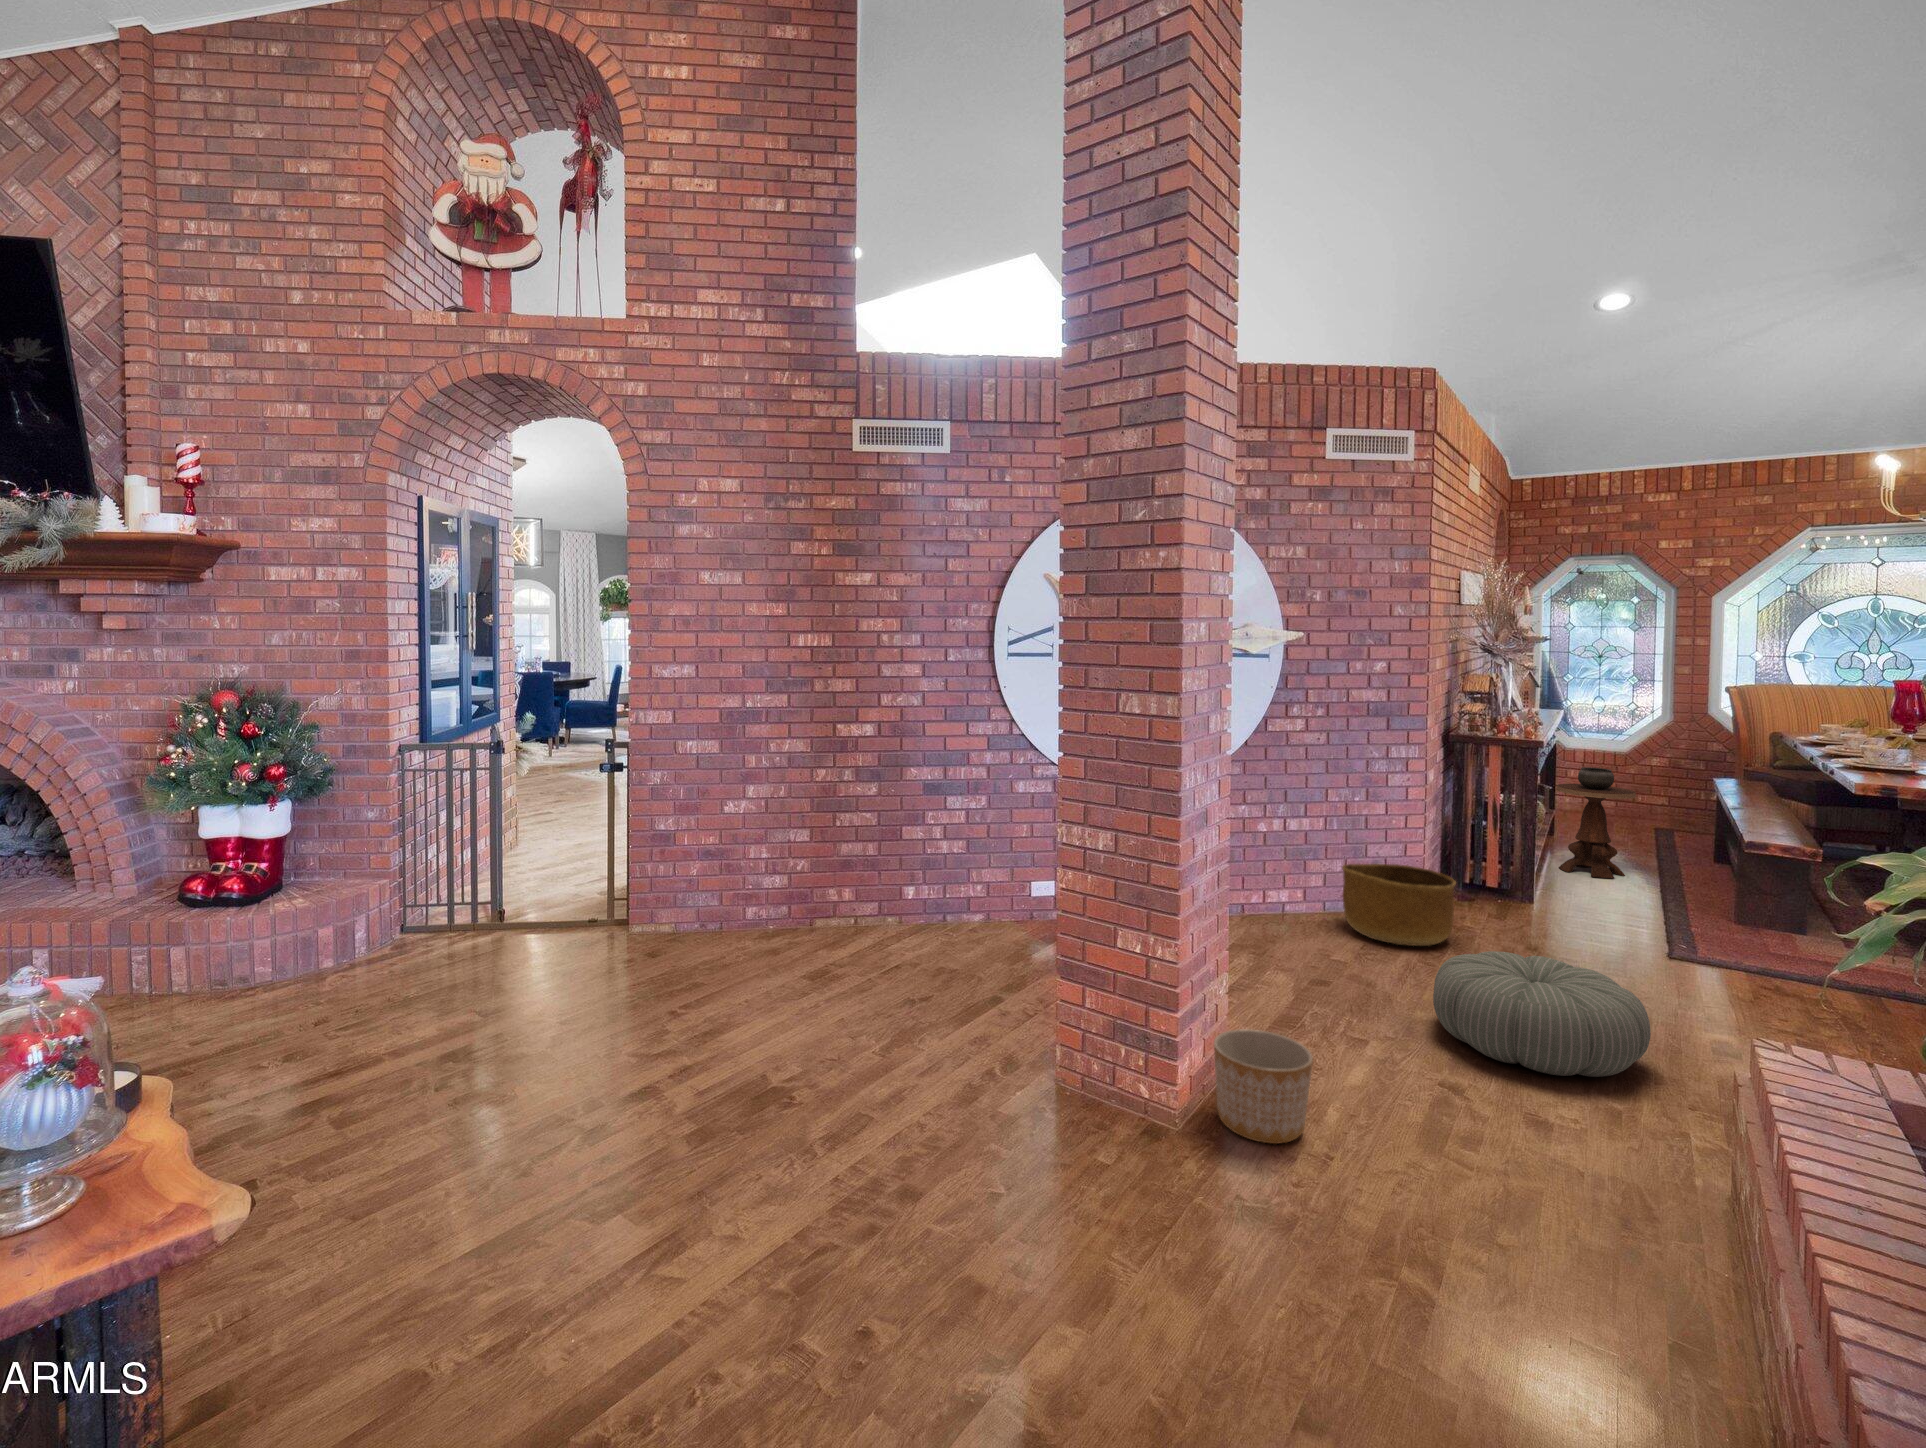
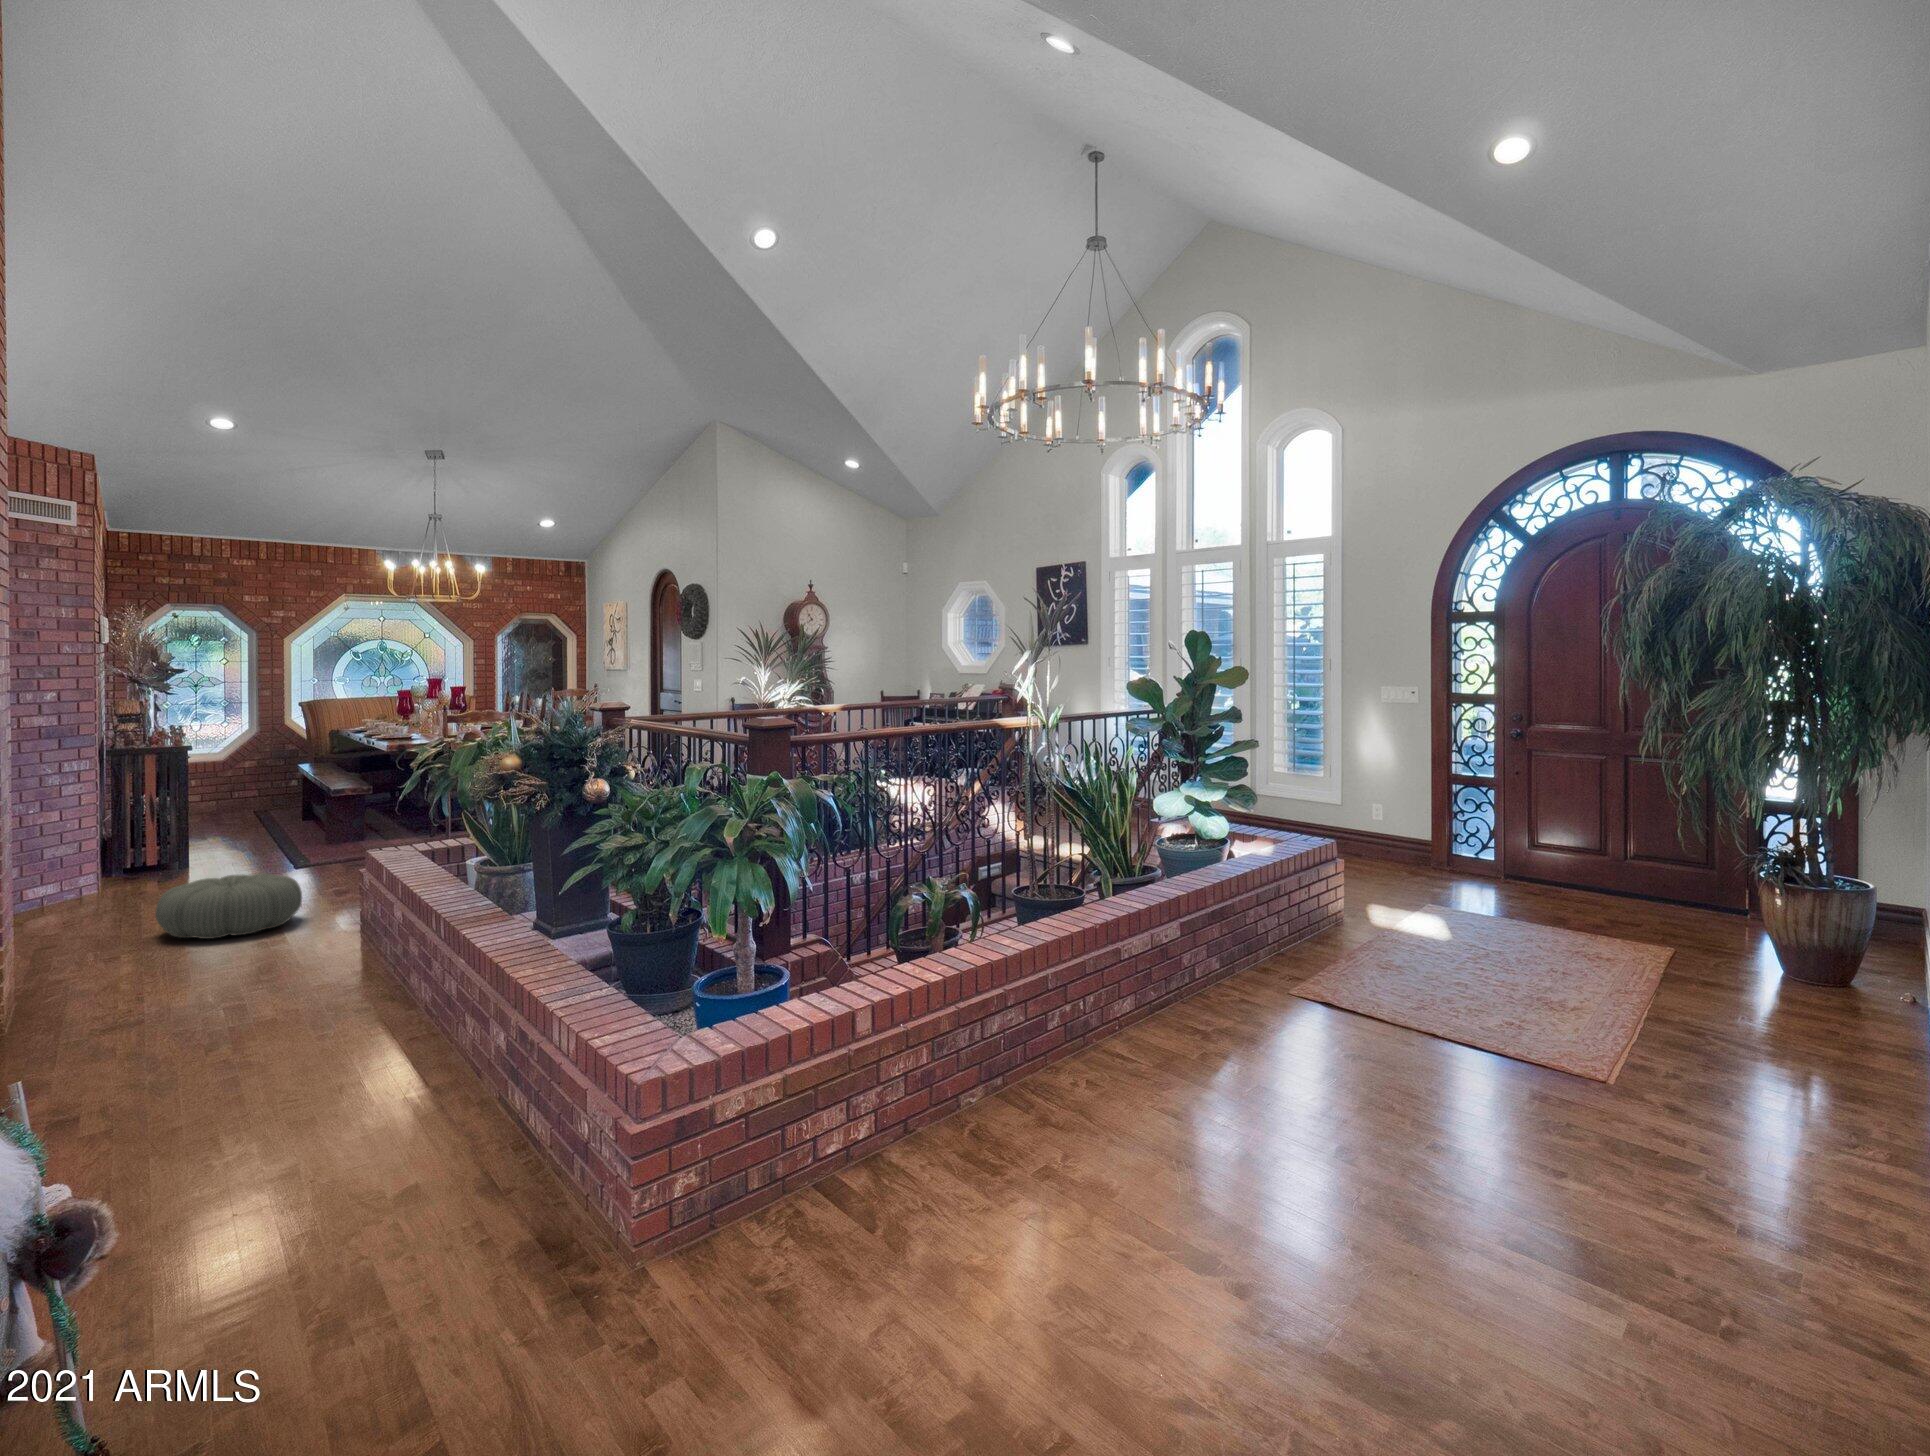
side table: present [1556,767,1636,878] -> none [189,767,251,849]
basket: present [1342,864,1456,946] -> none [26,853,141,916]
planter: present [1214,1029,1313,1144] -> none [23,946,113,1016]

